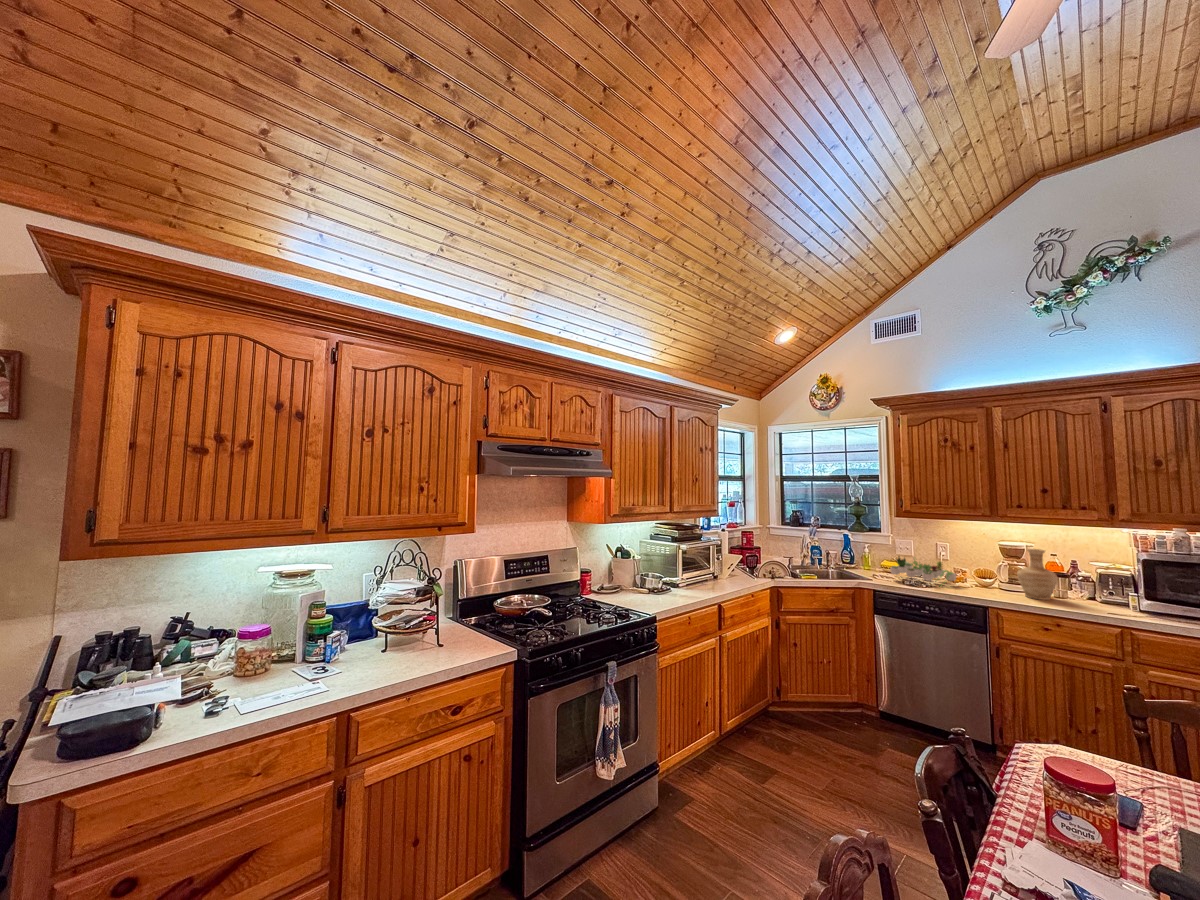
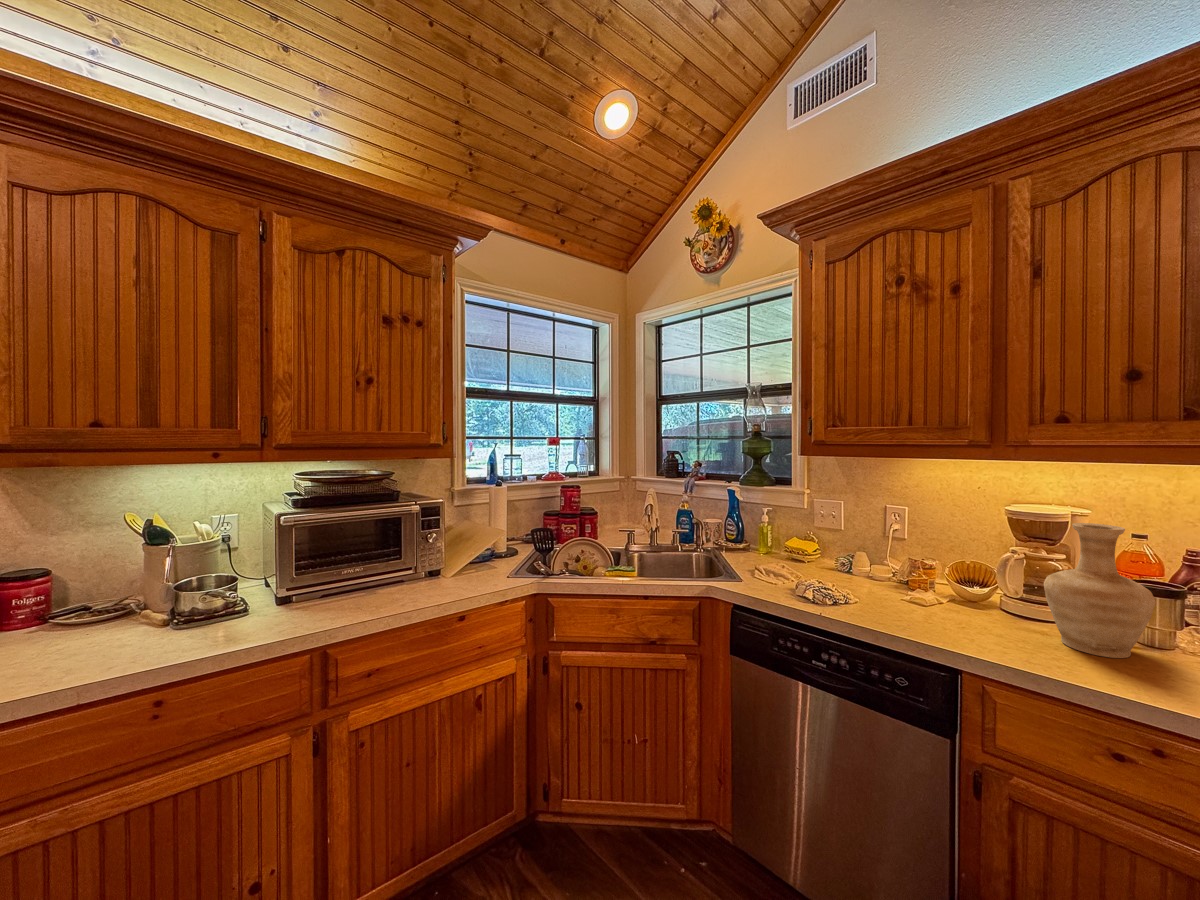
succulent plant: present [890,557,956,586] -> none [767,532,907,603]

